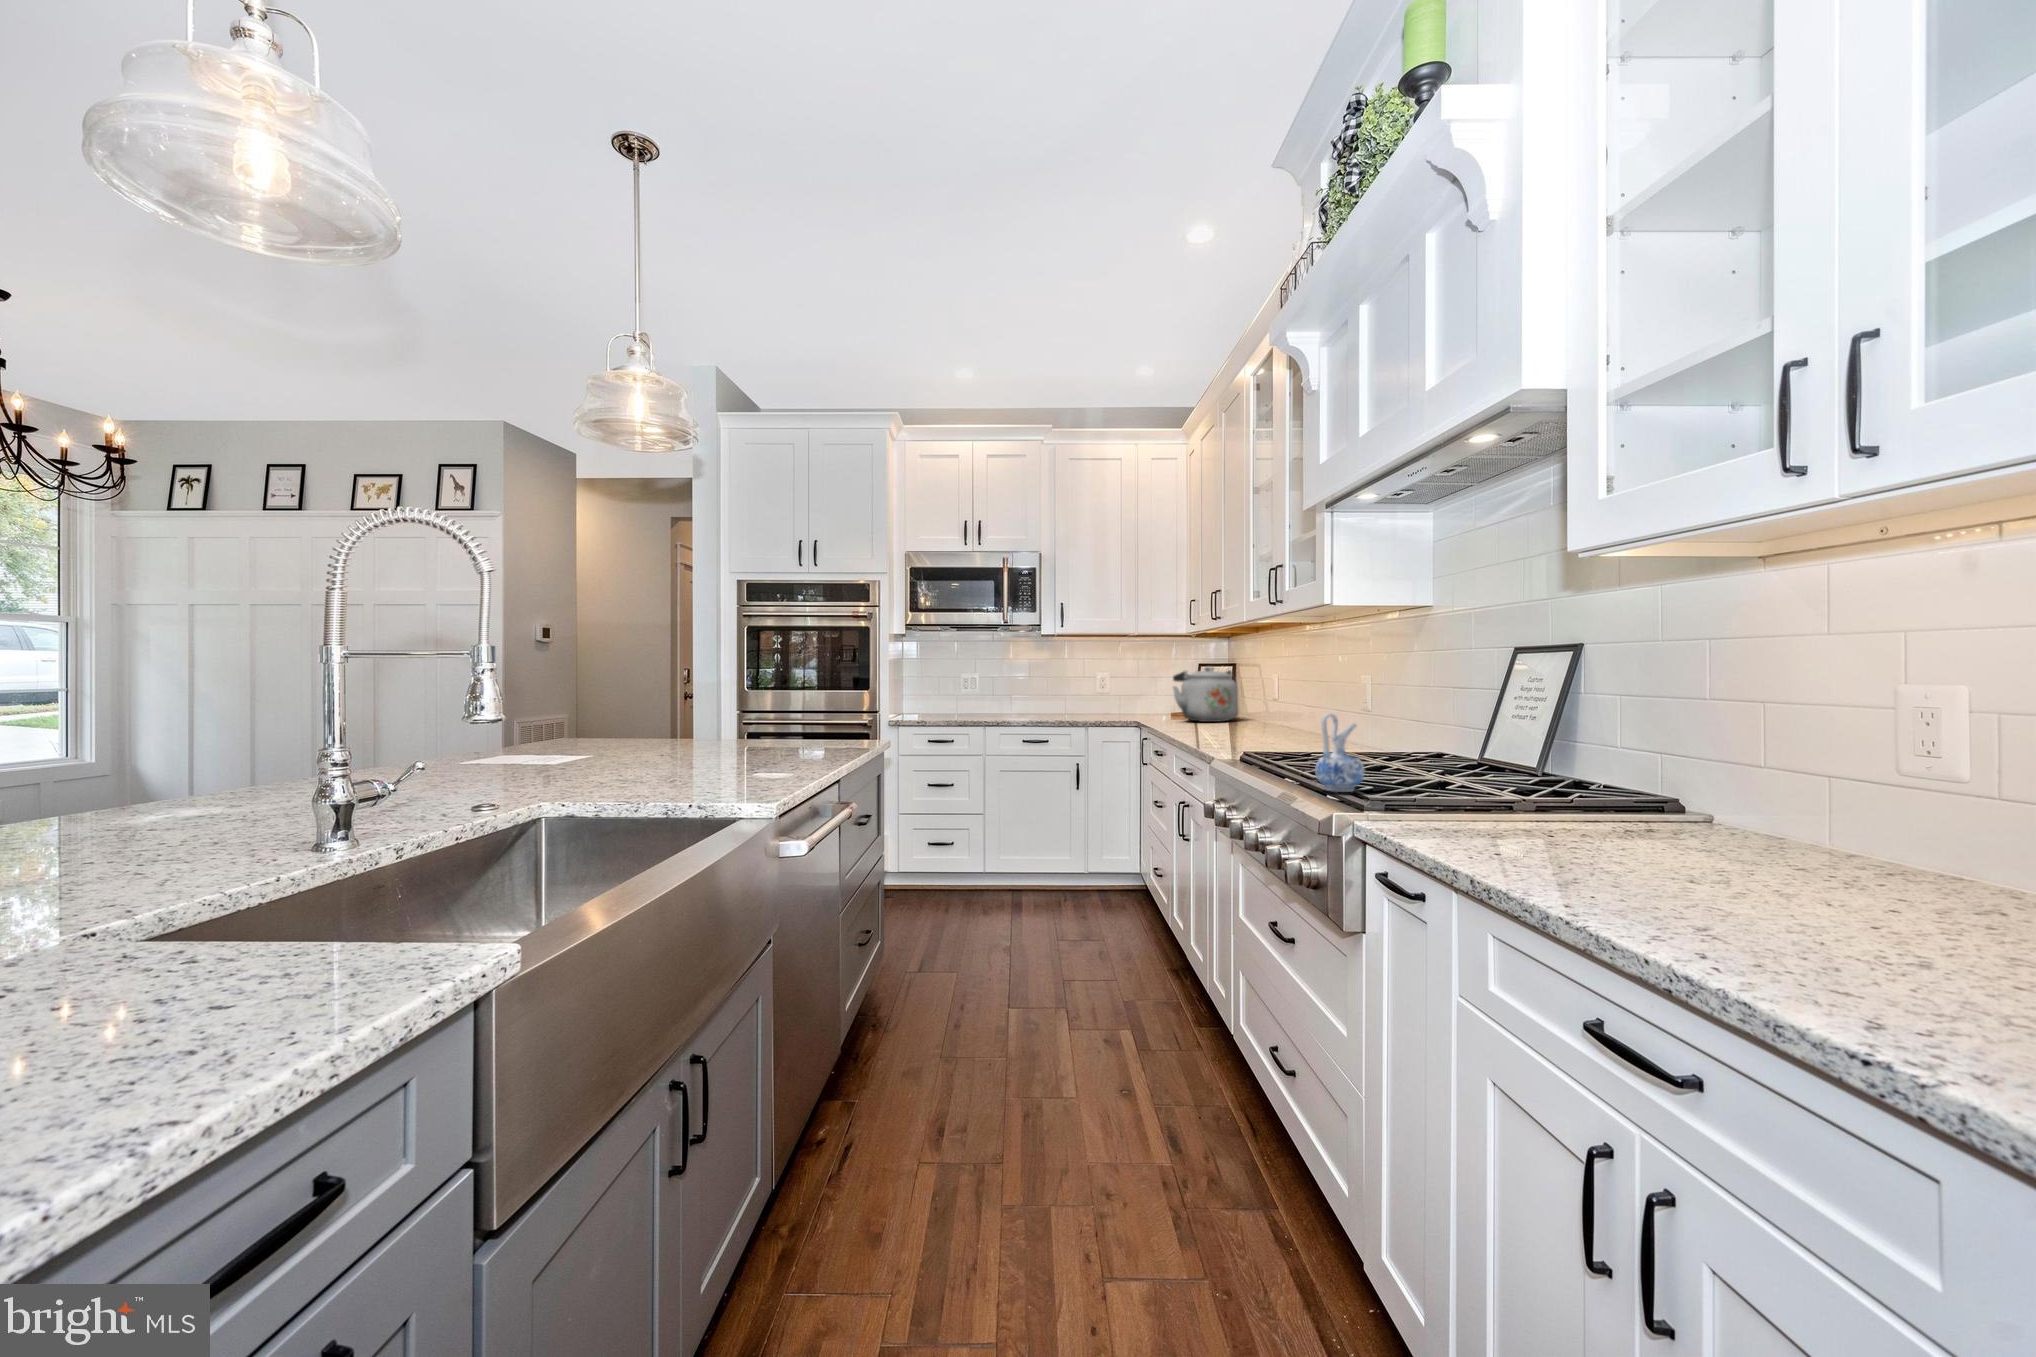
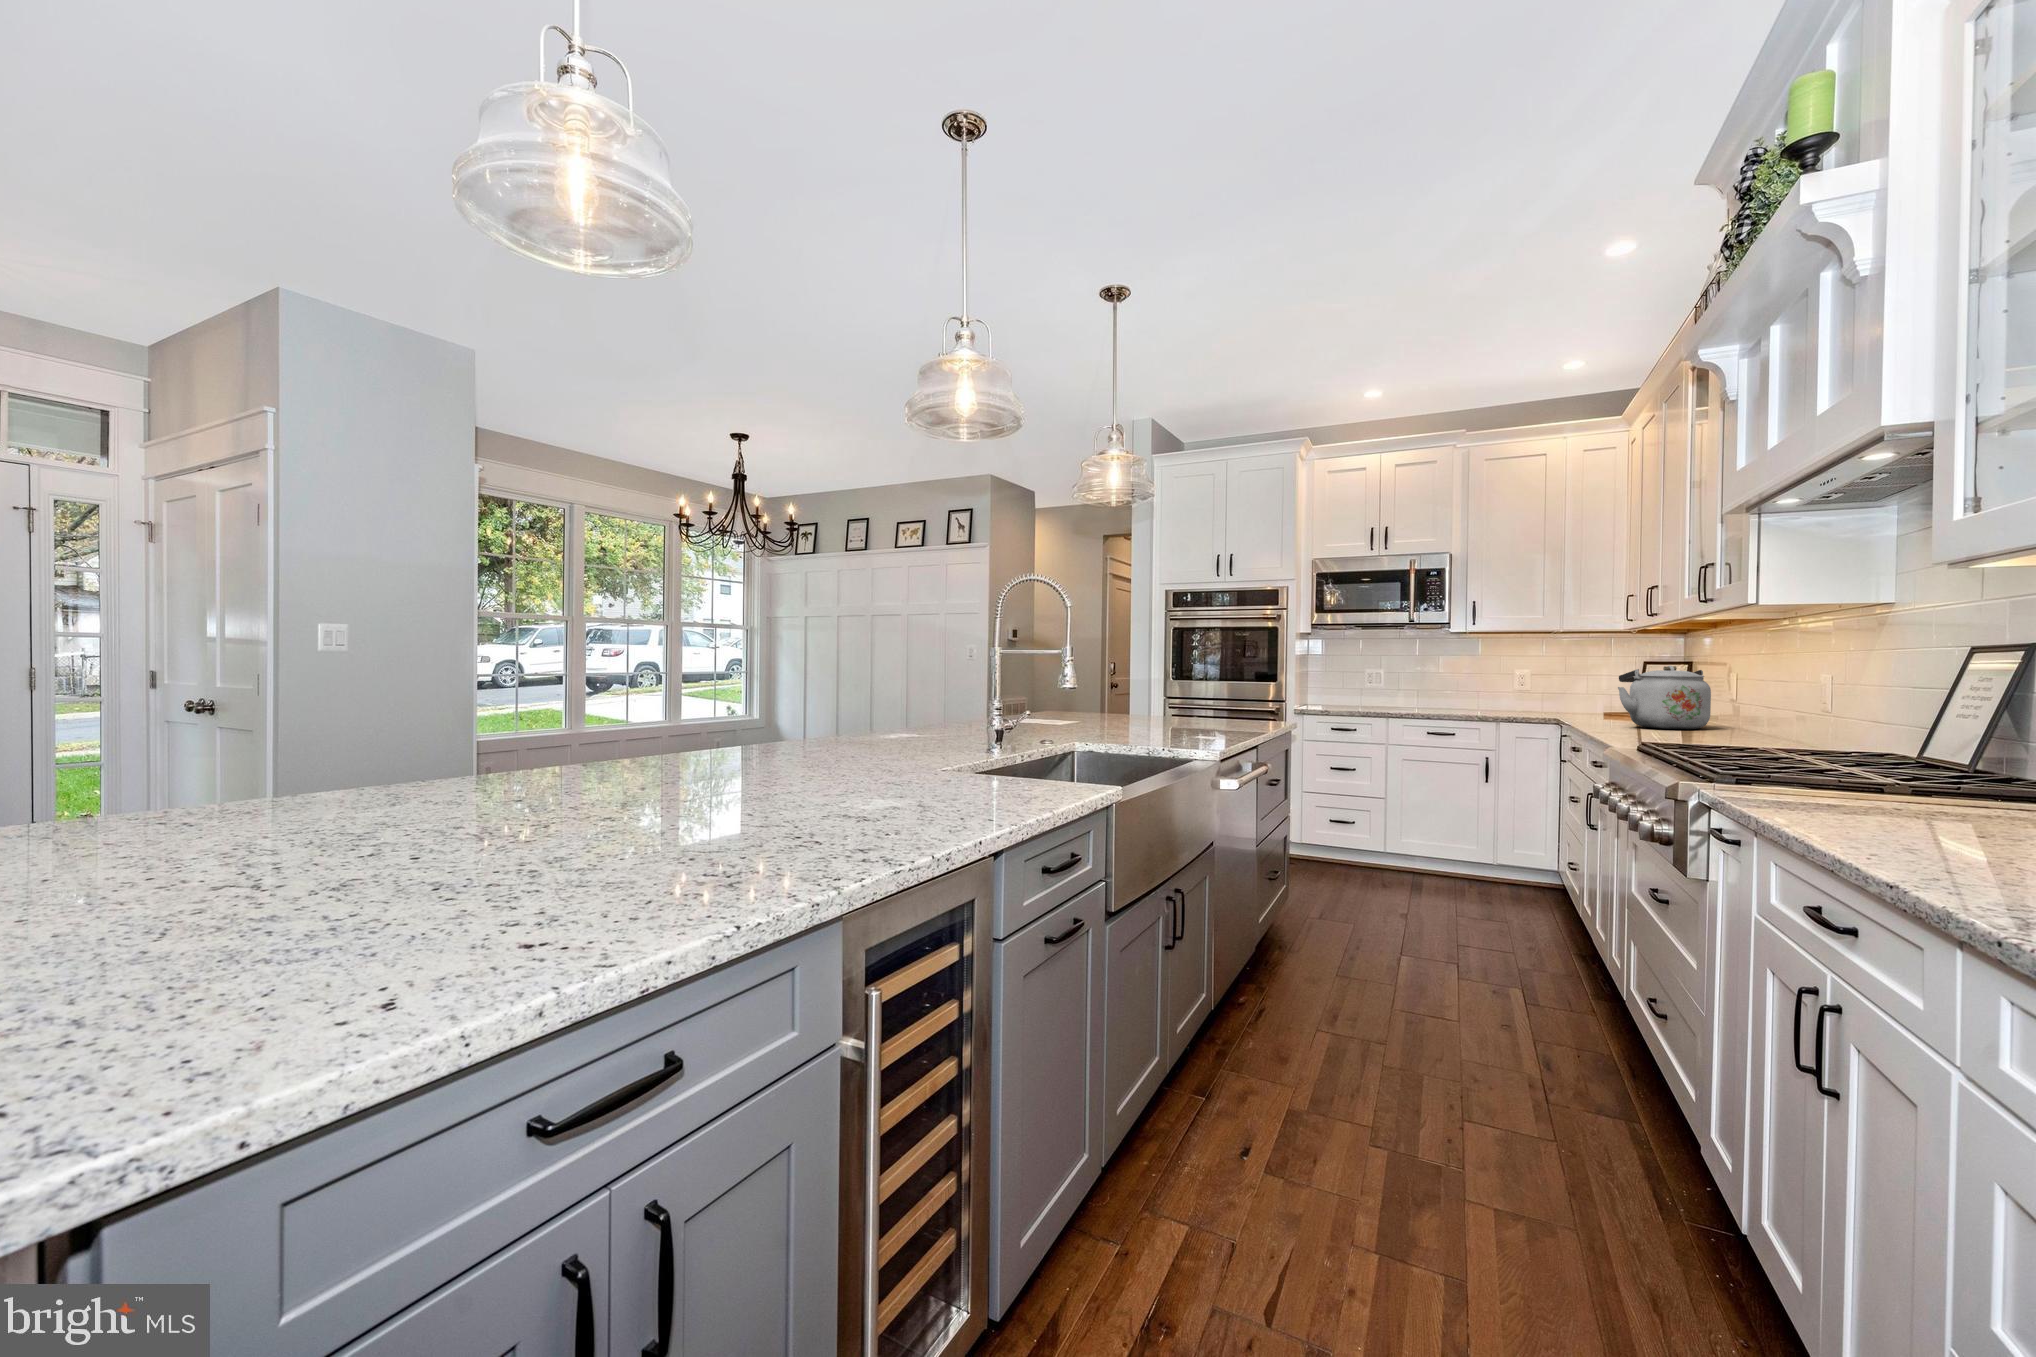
ceramic pitcher: present [1315,713,1365,792] -> none [1852,722,1951,838]

